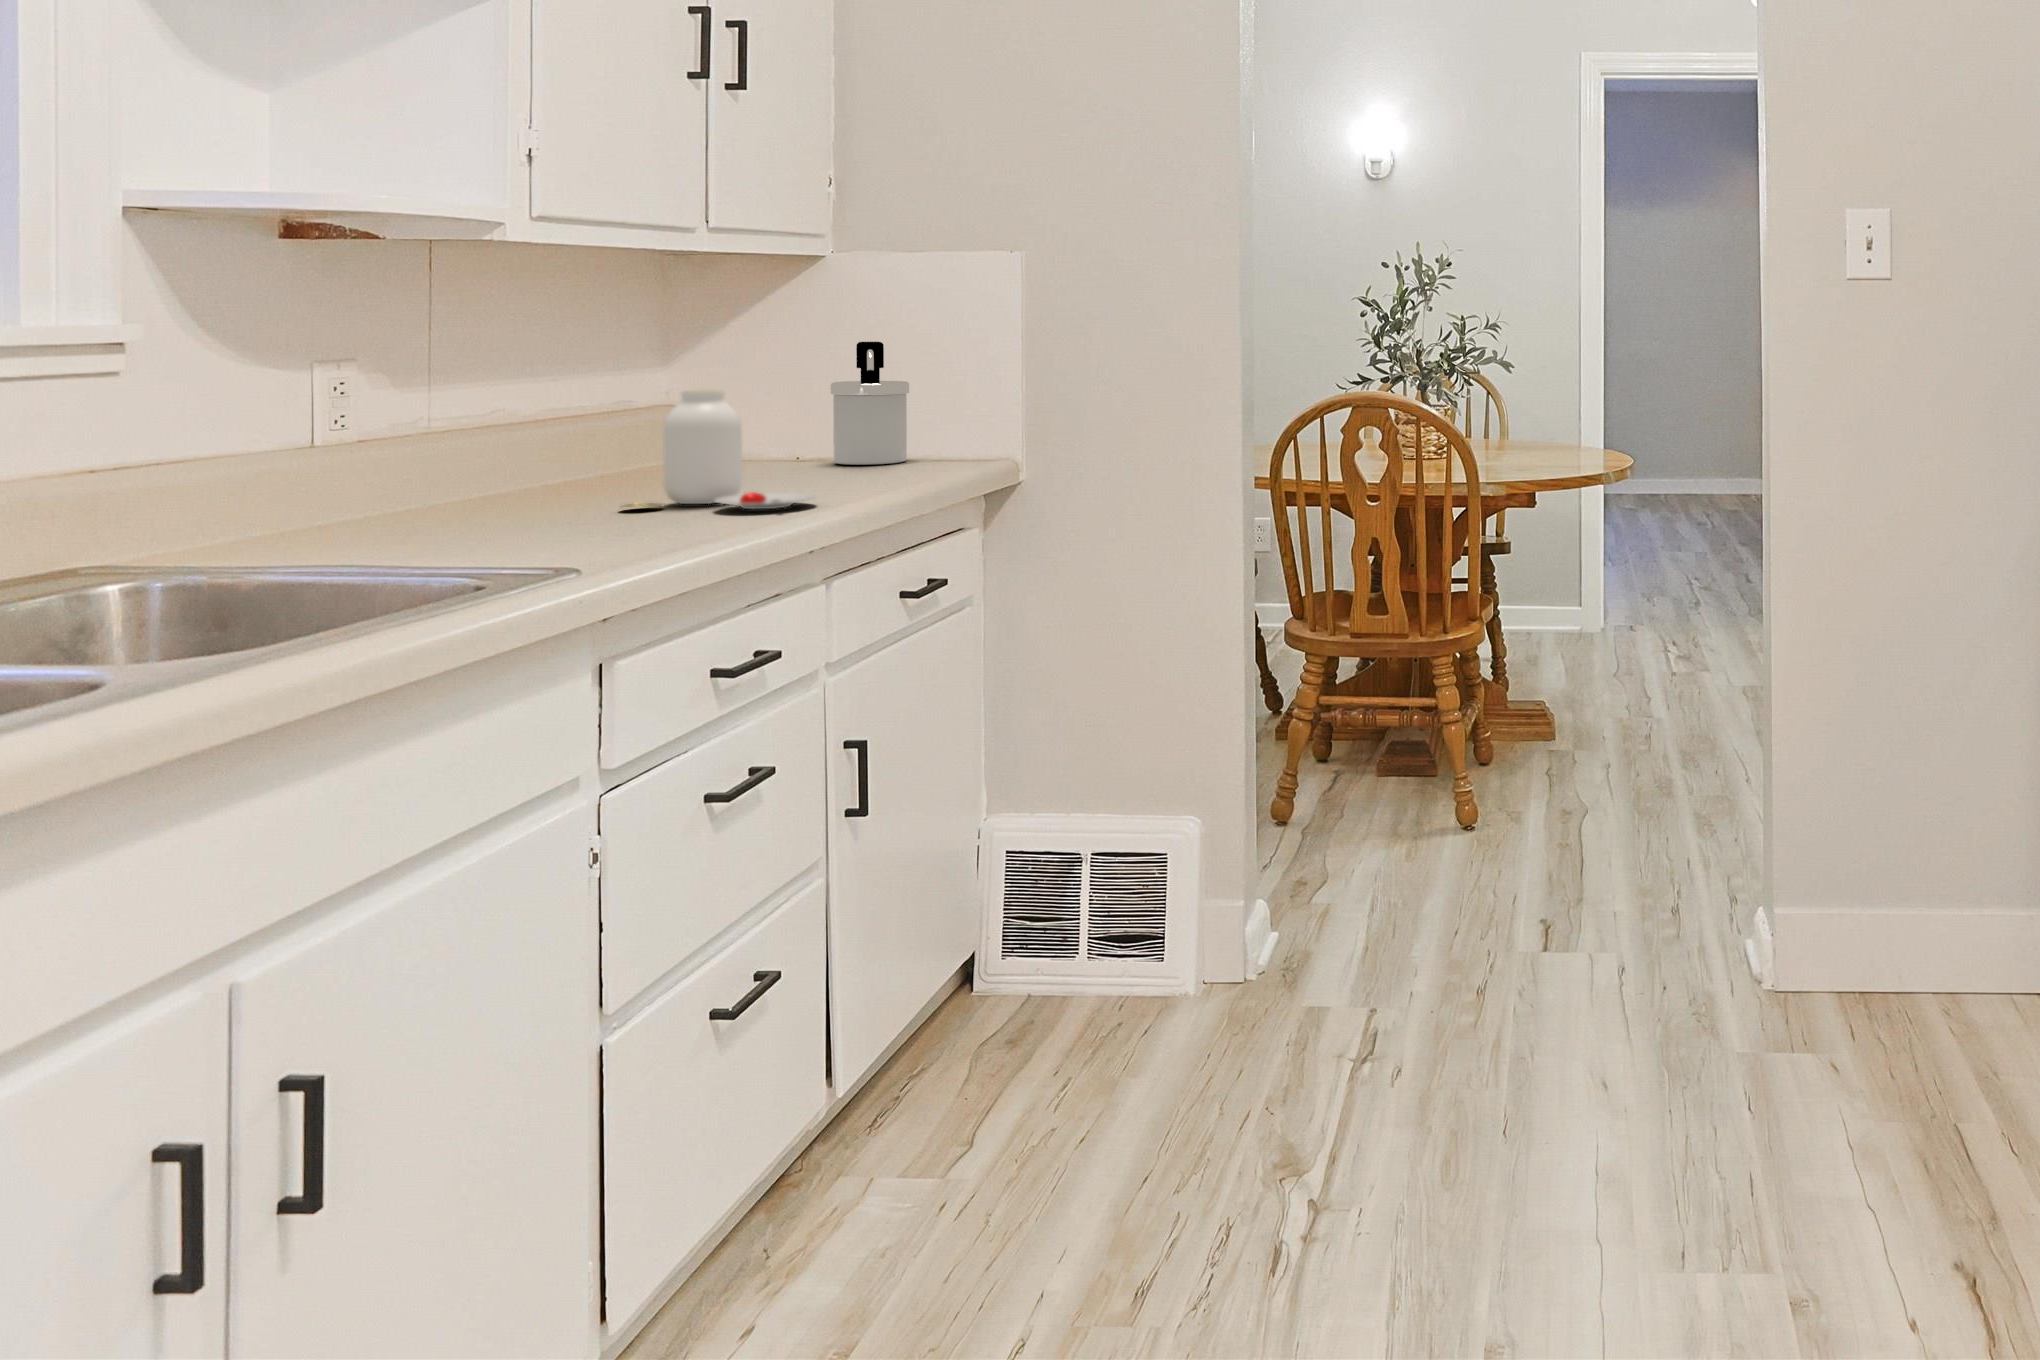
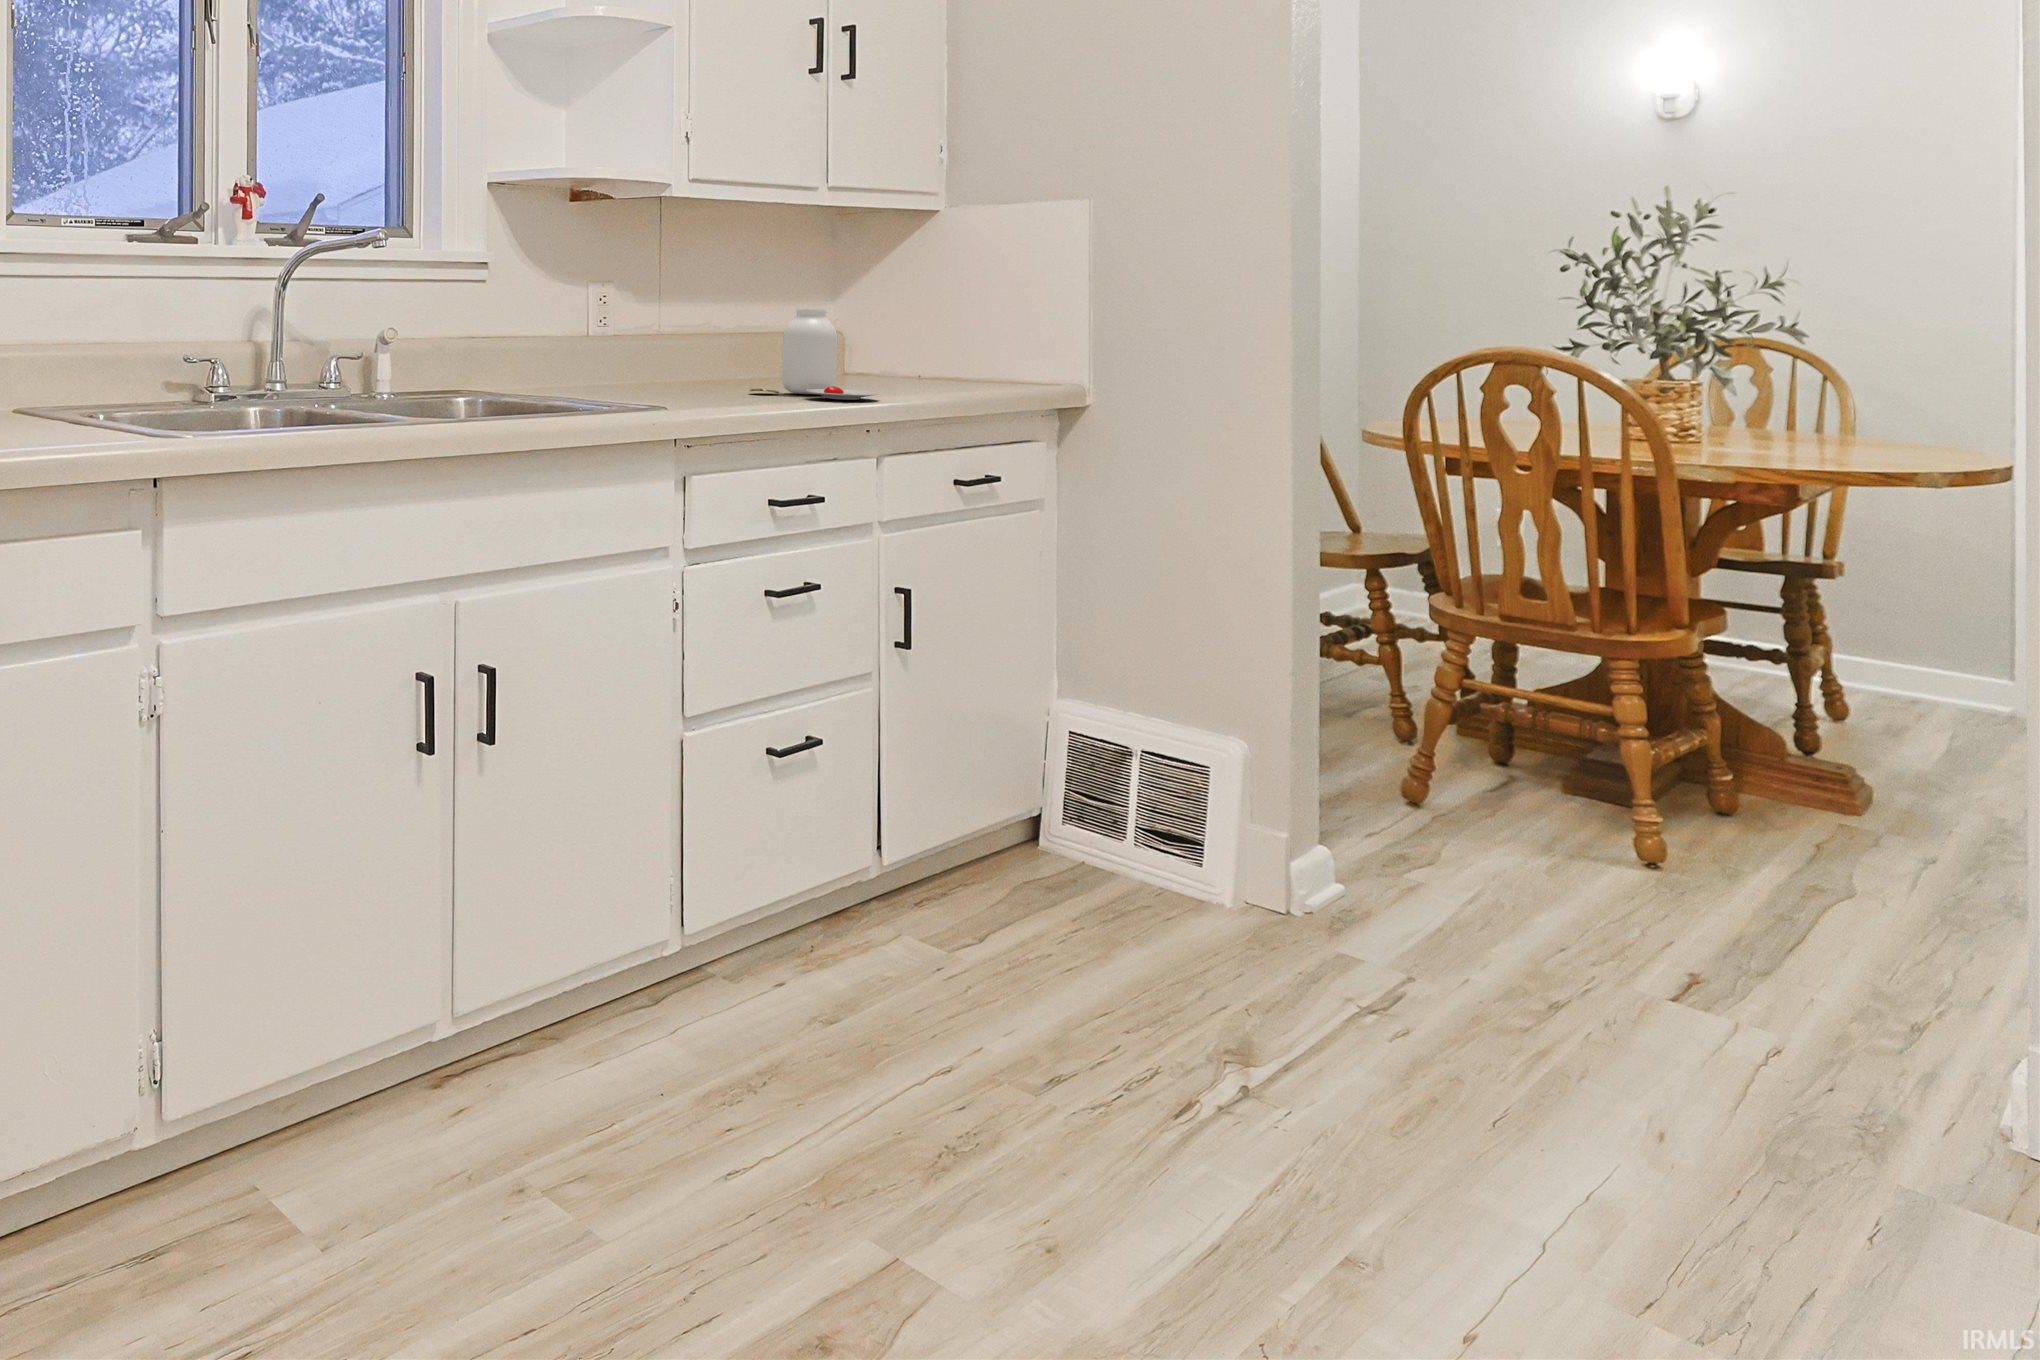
soap dispenser: present [831,342,909,465] -> none [942,284,1006,385]

